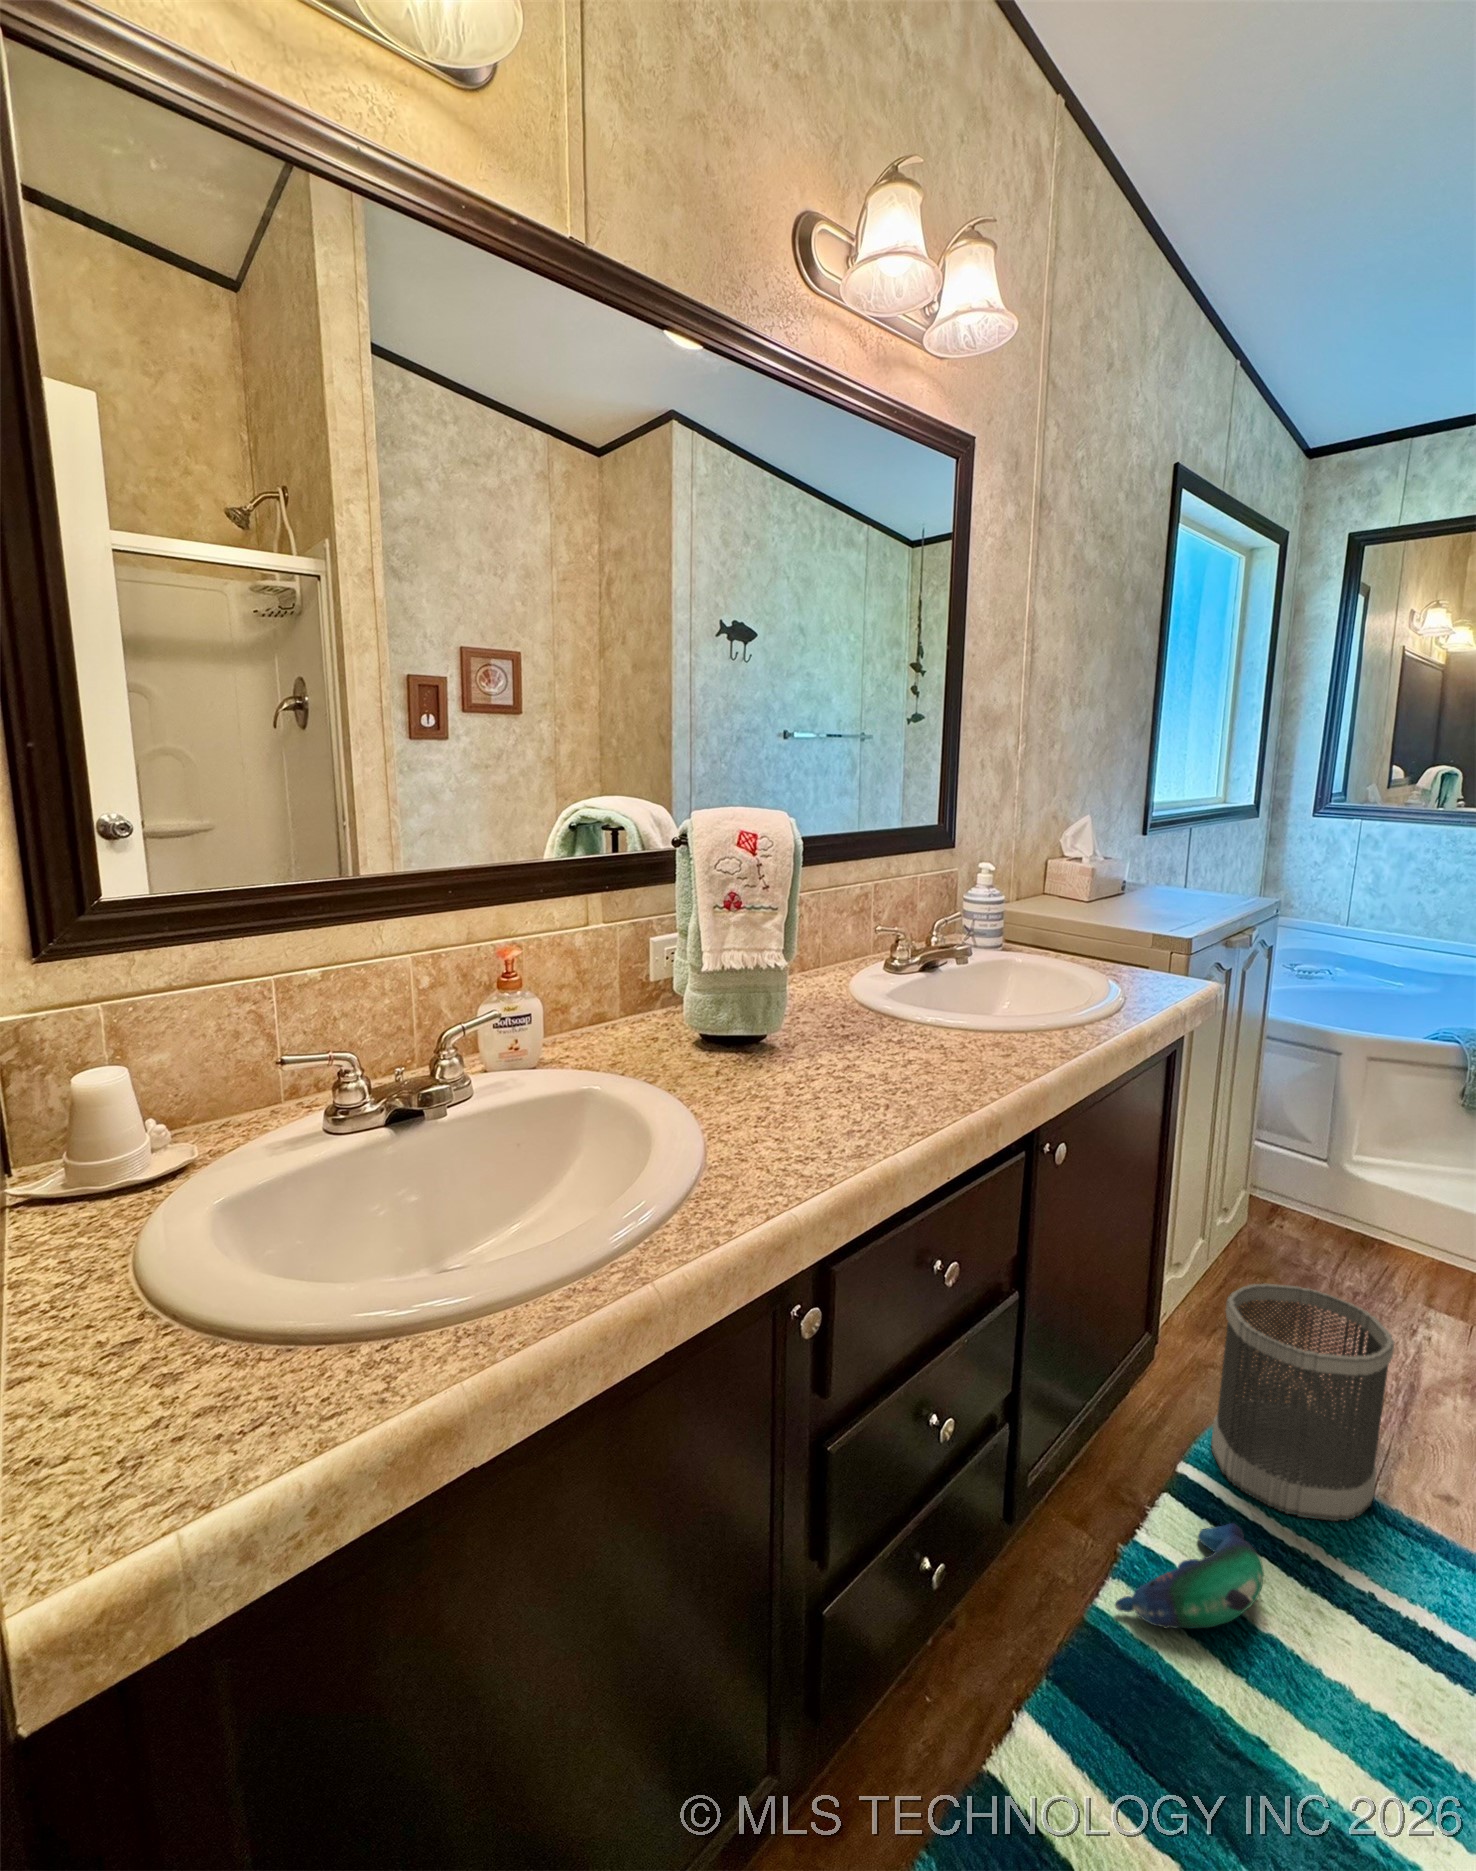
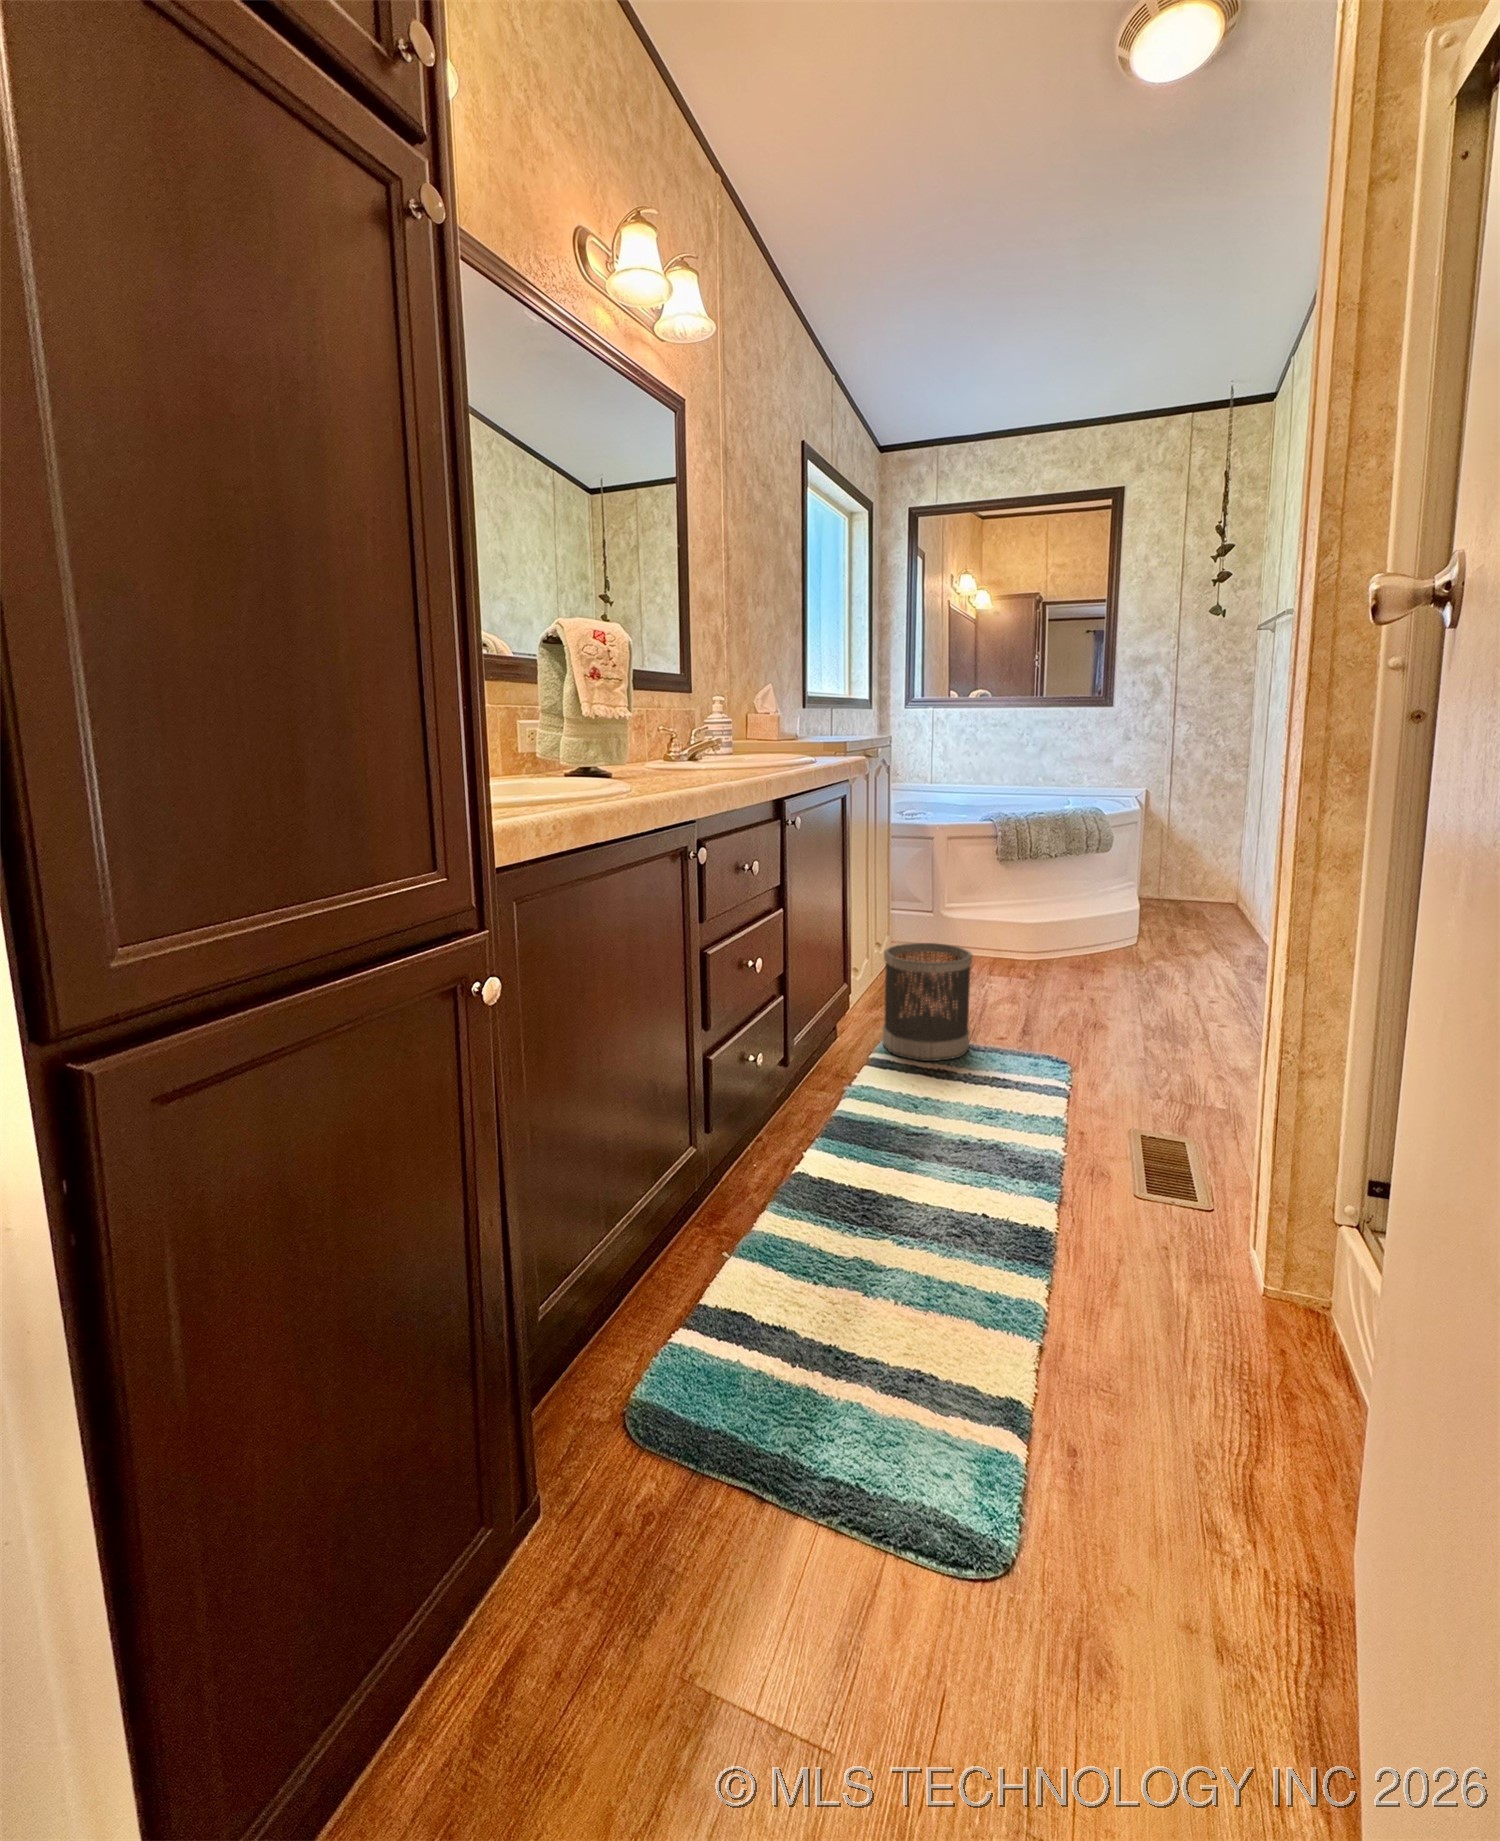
plush toy: present [1115,1523,1264,1629] -> none [842,1063,918,1111]

